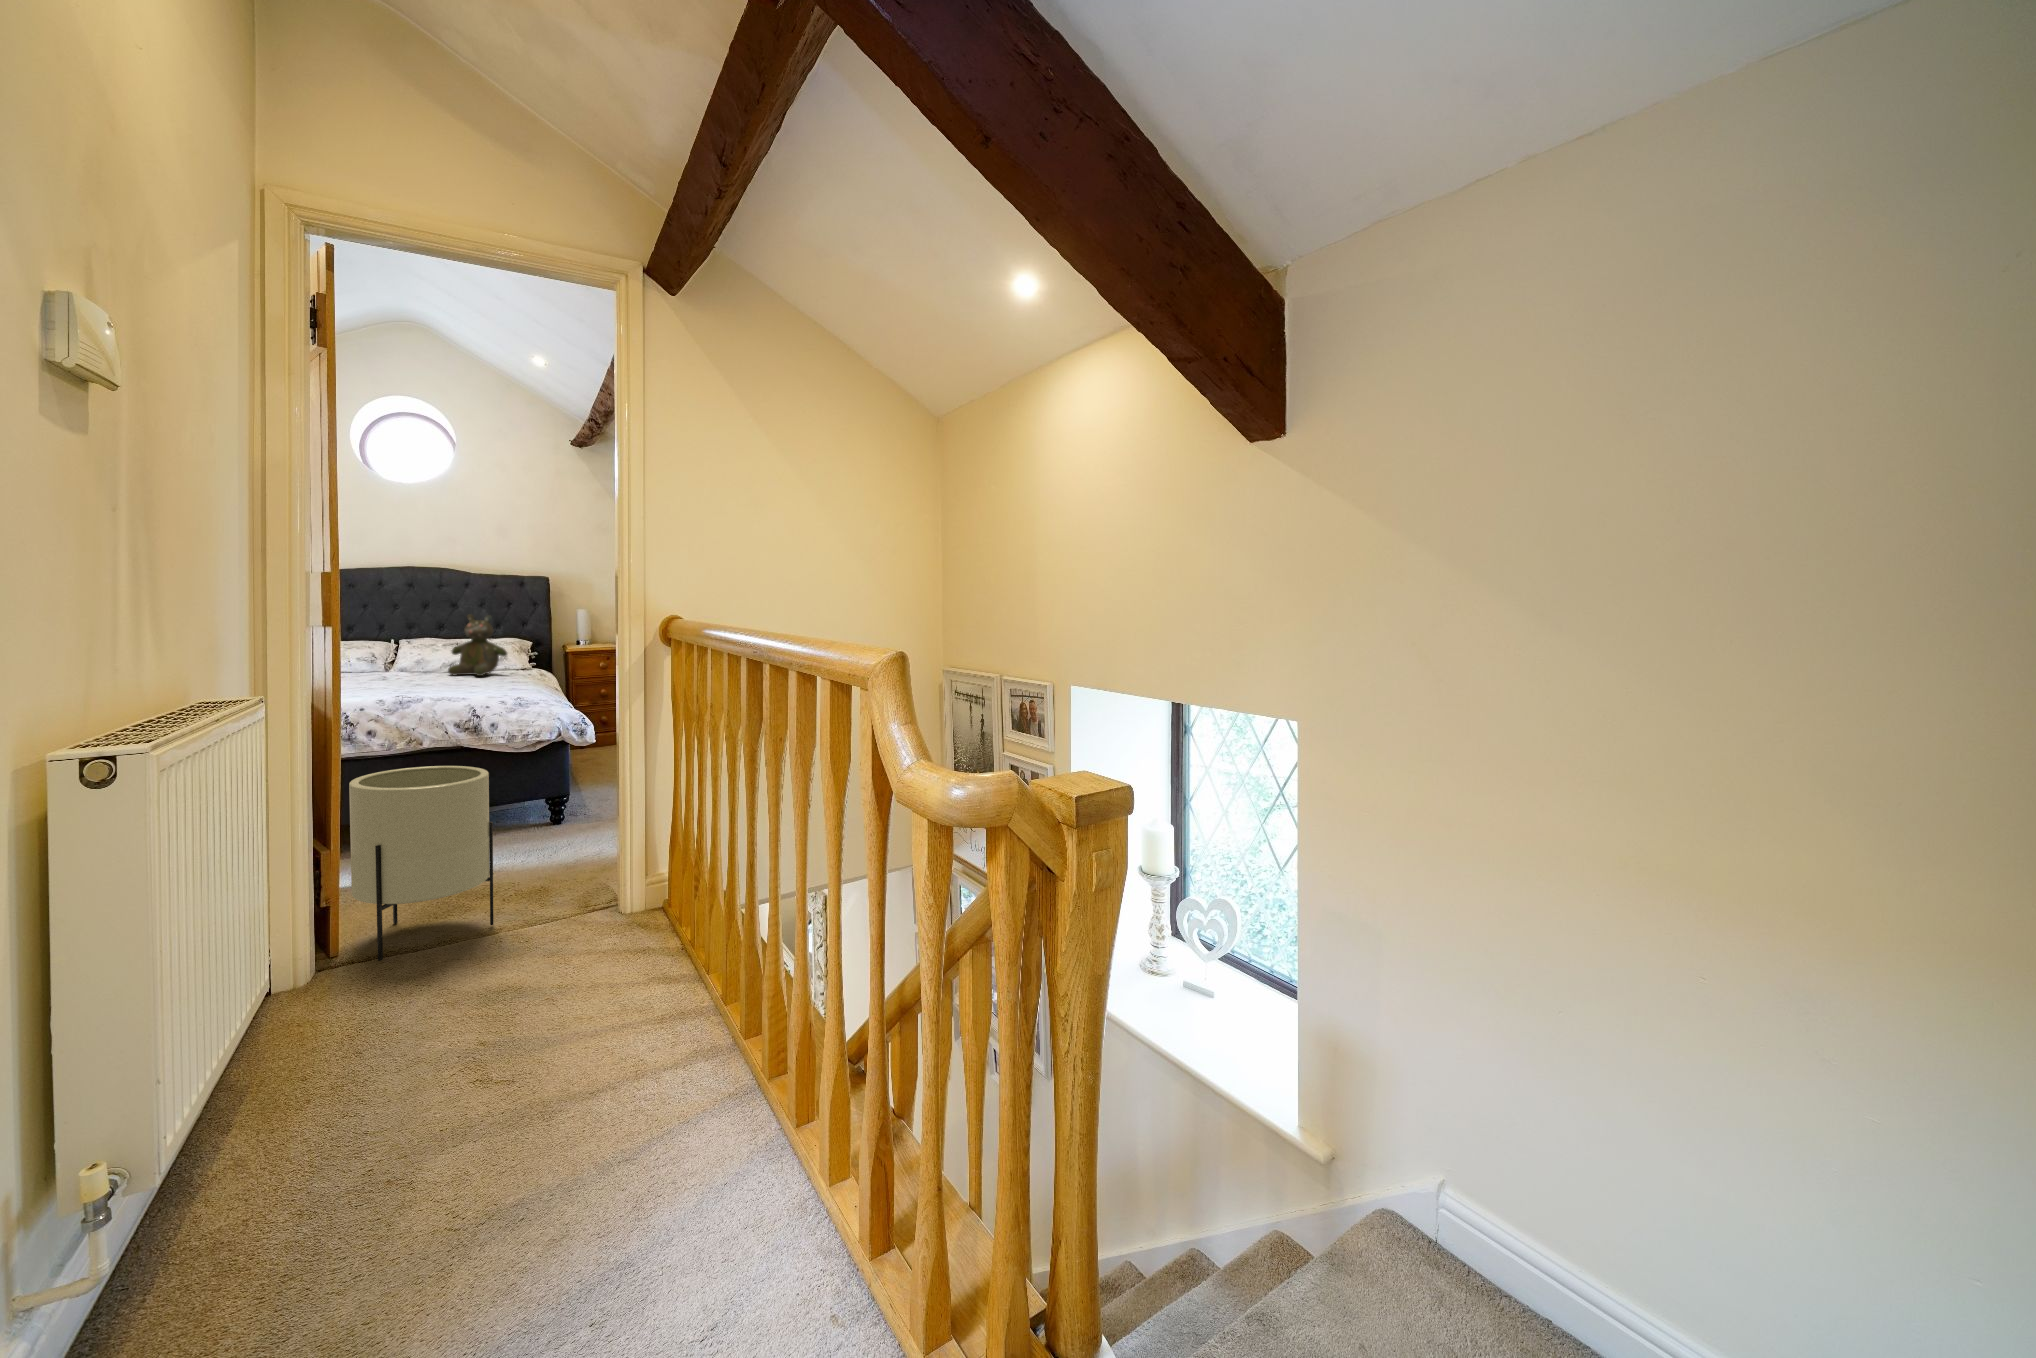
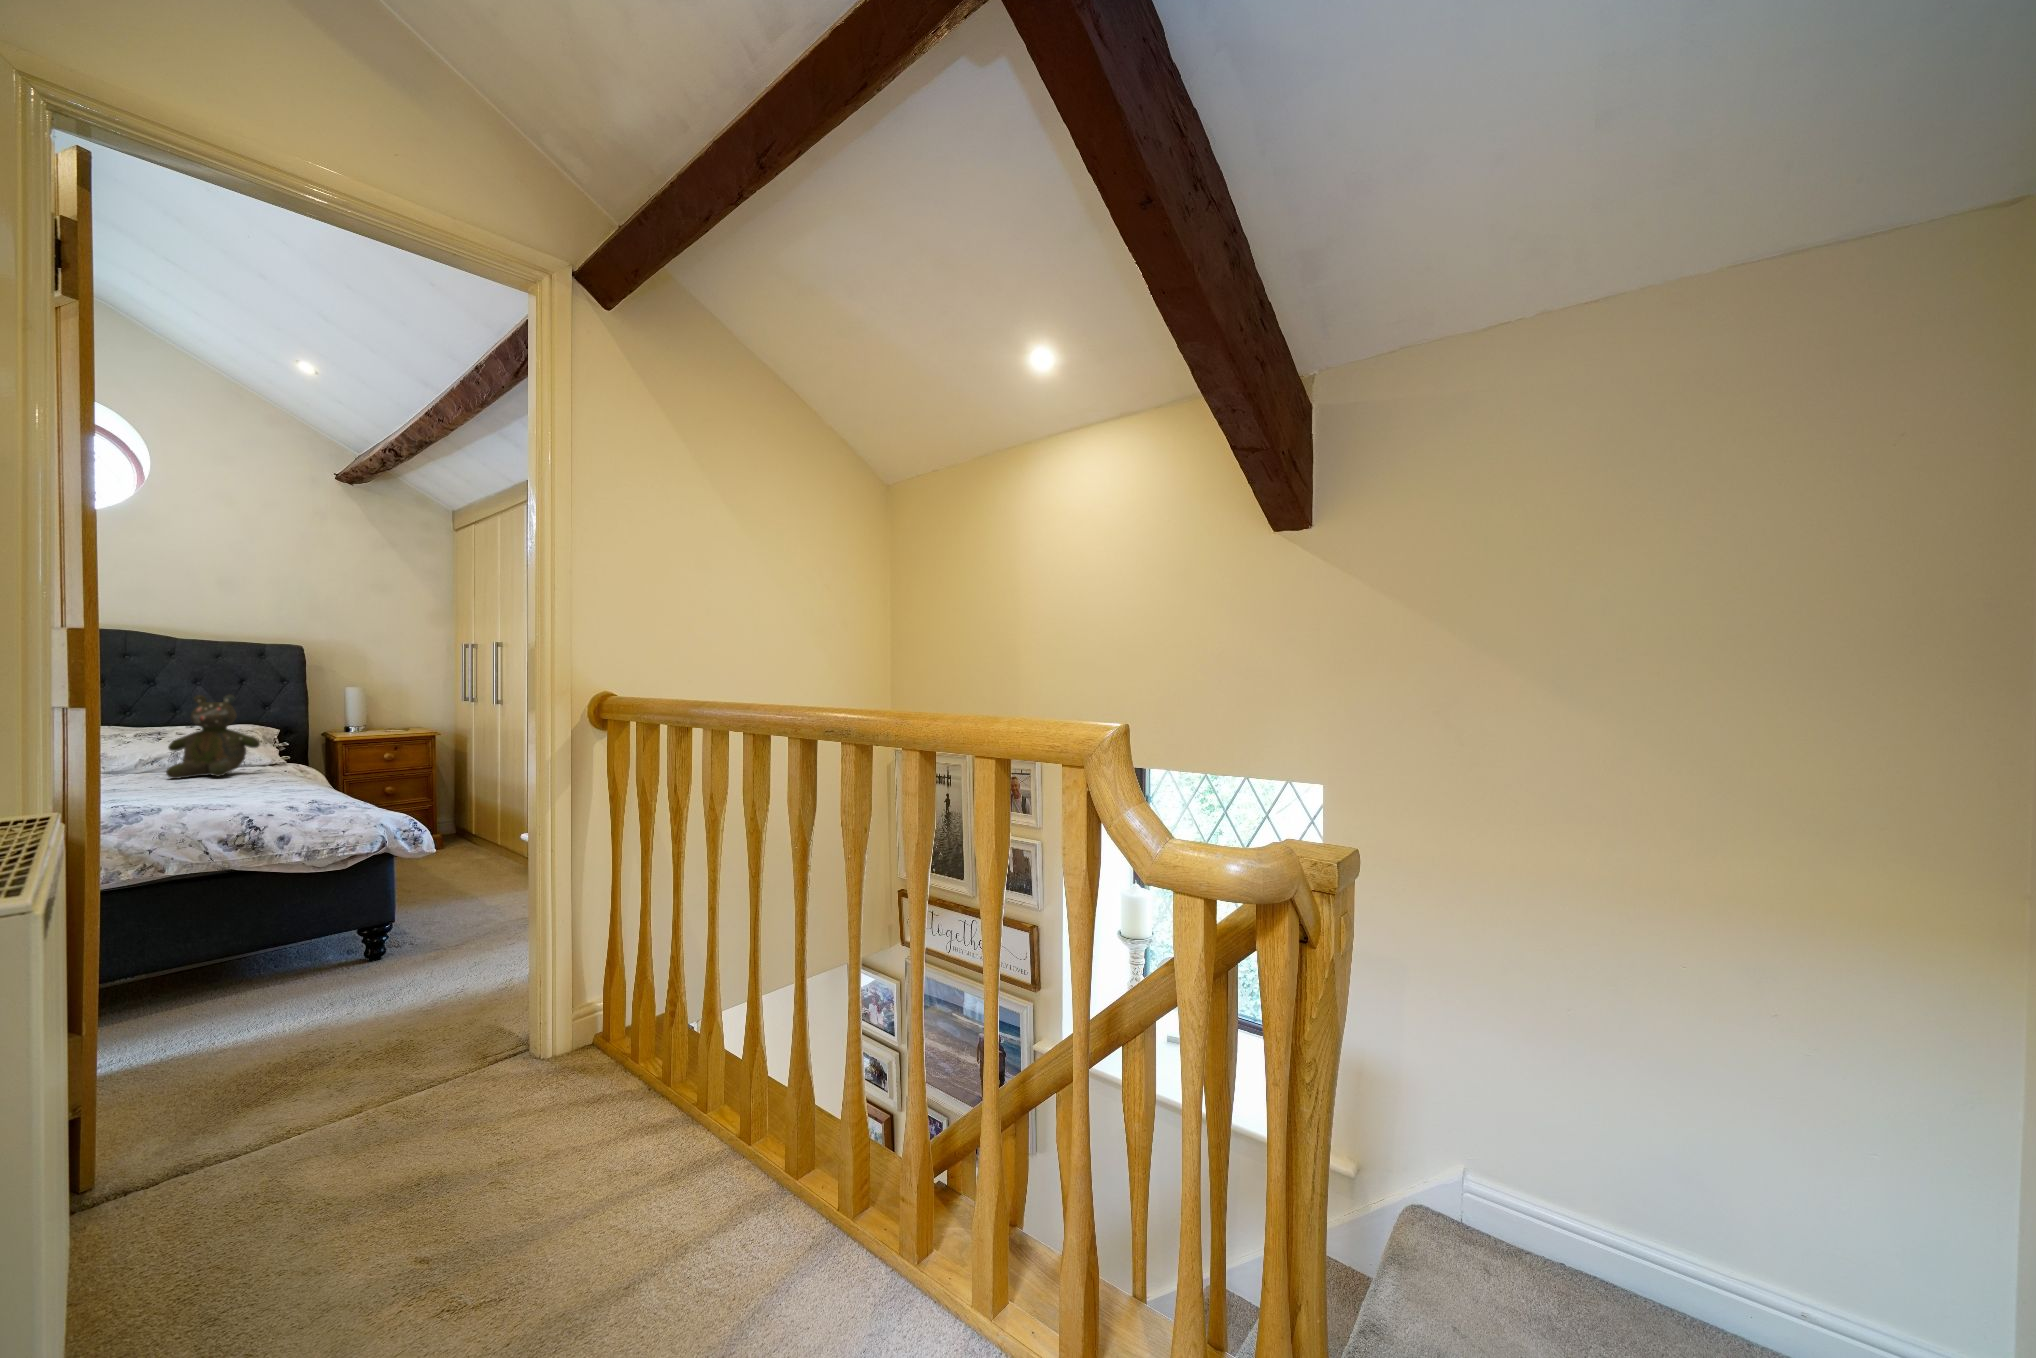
planter: present [349,766,494,961] -> none [121,893,360,1212]

